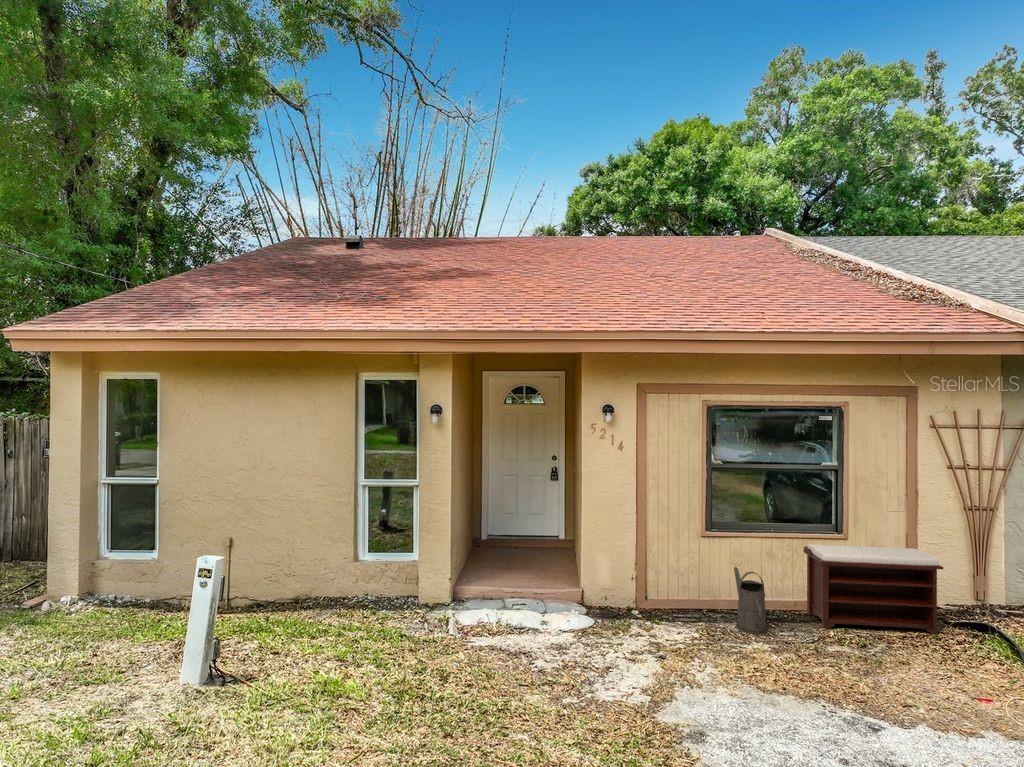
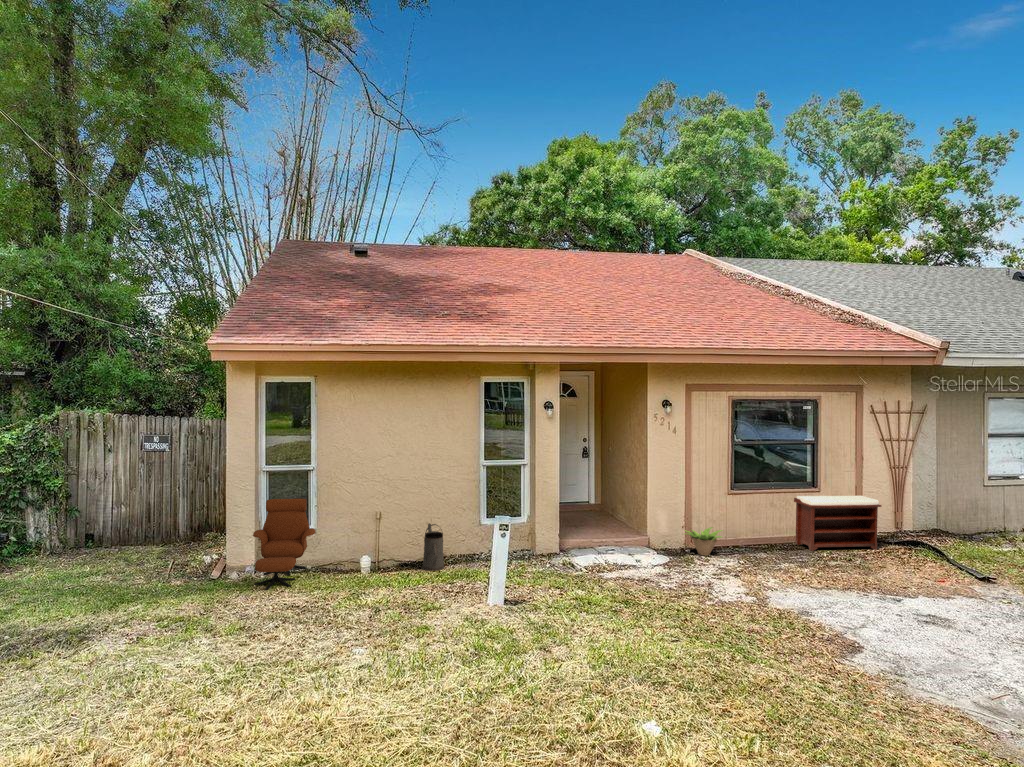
lounge chair: none [45,519,156,634] -> present [253,499,315,590]
watering can: present [734,567,767,635] -> present [422,523,445,571]
decorative plant: none [621,582,684,624] -> present [685,527,722,555]

